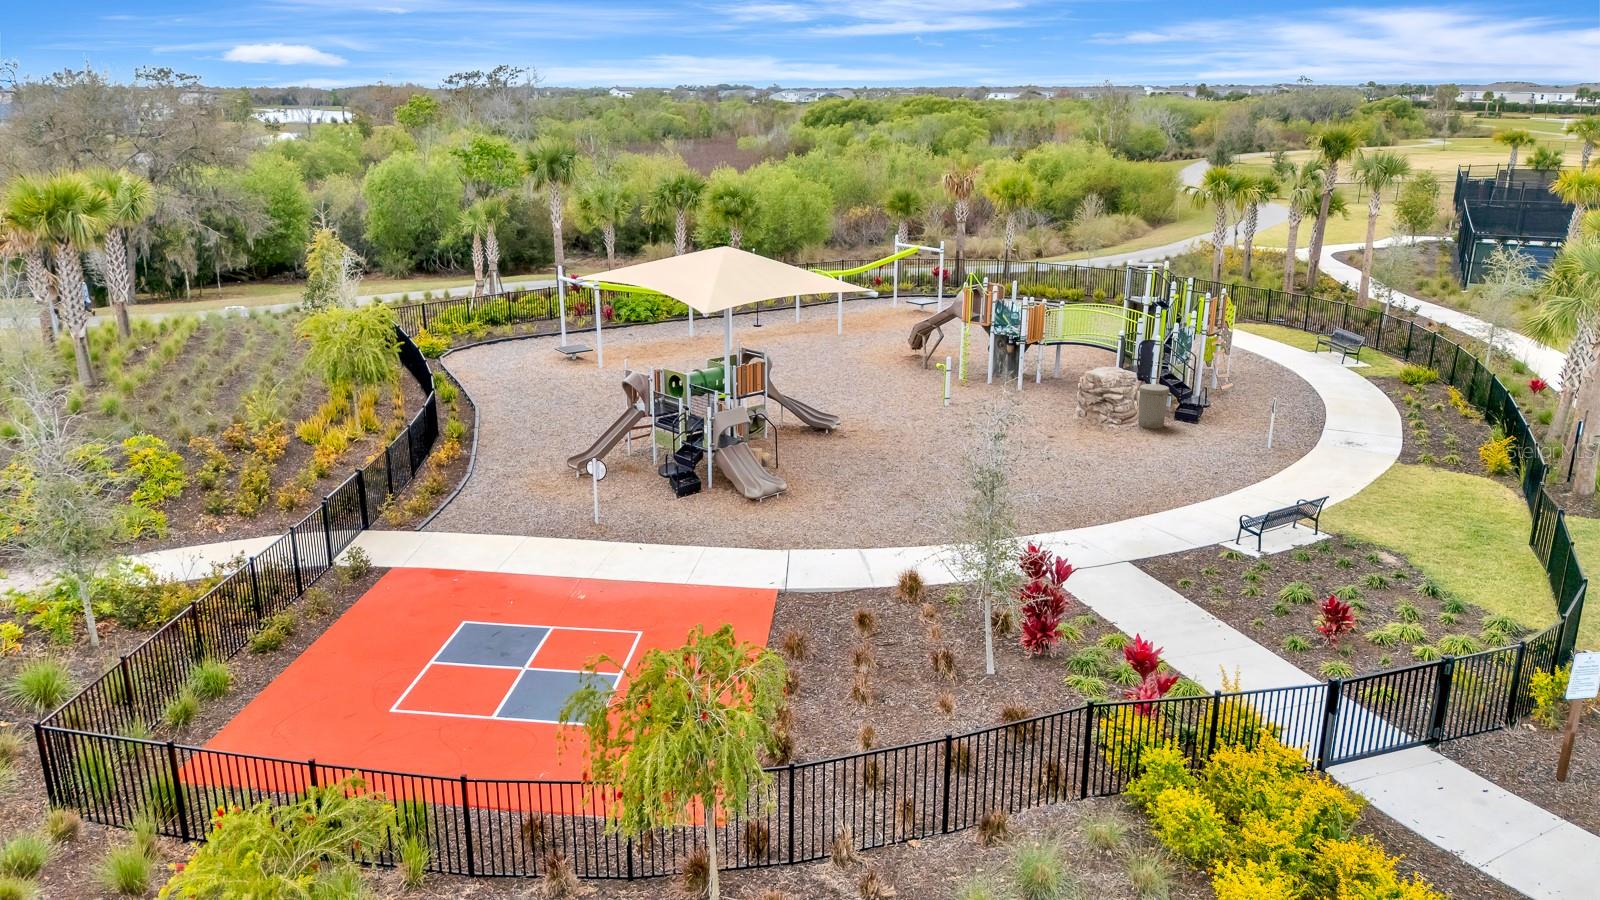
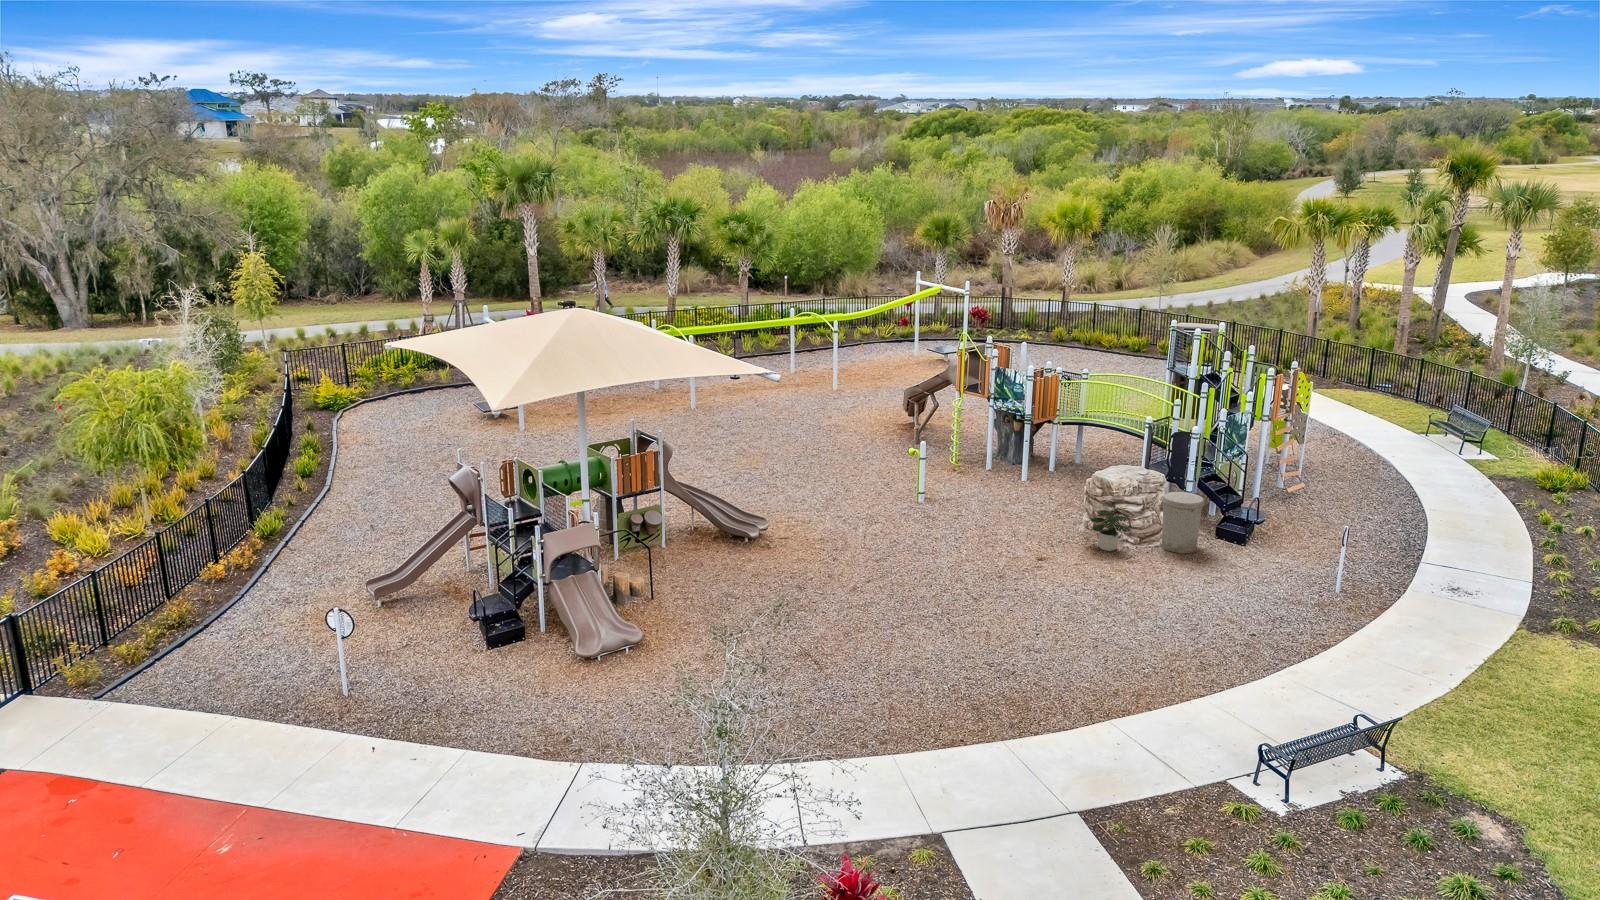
potted plant: none [1085,399,1118,429] -> present [1090,510,1131,551]

